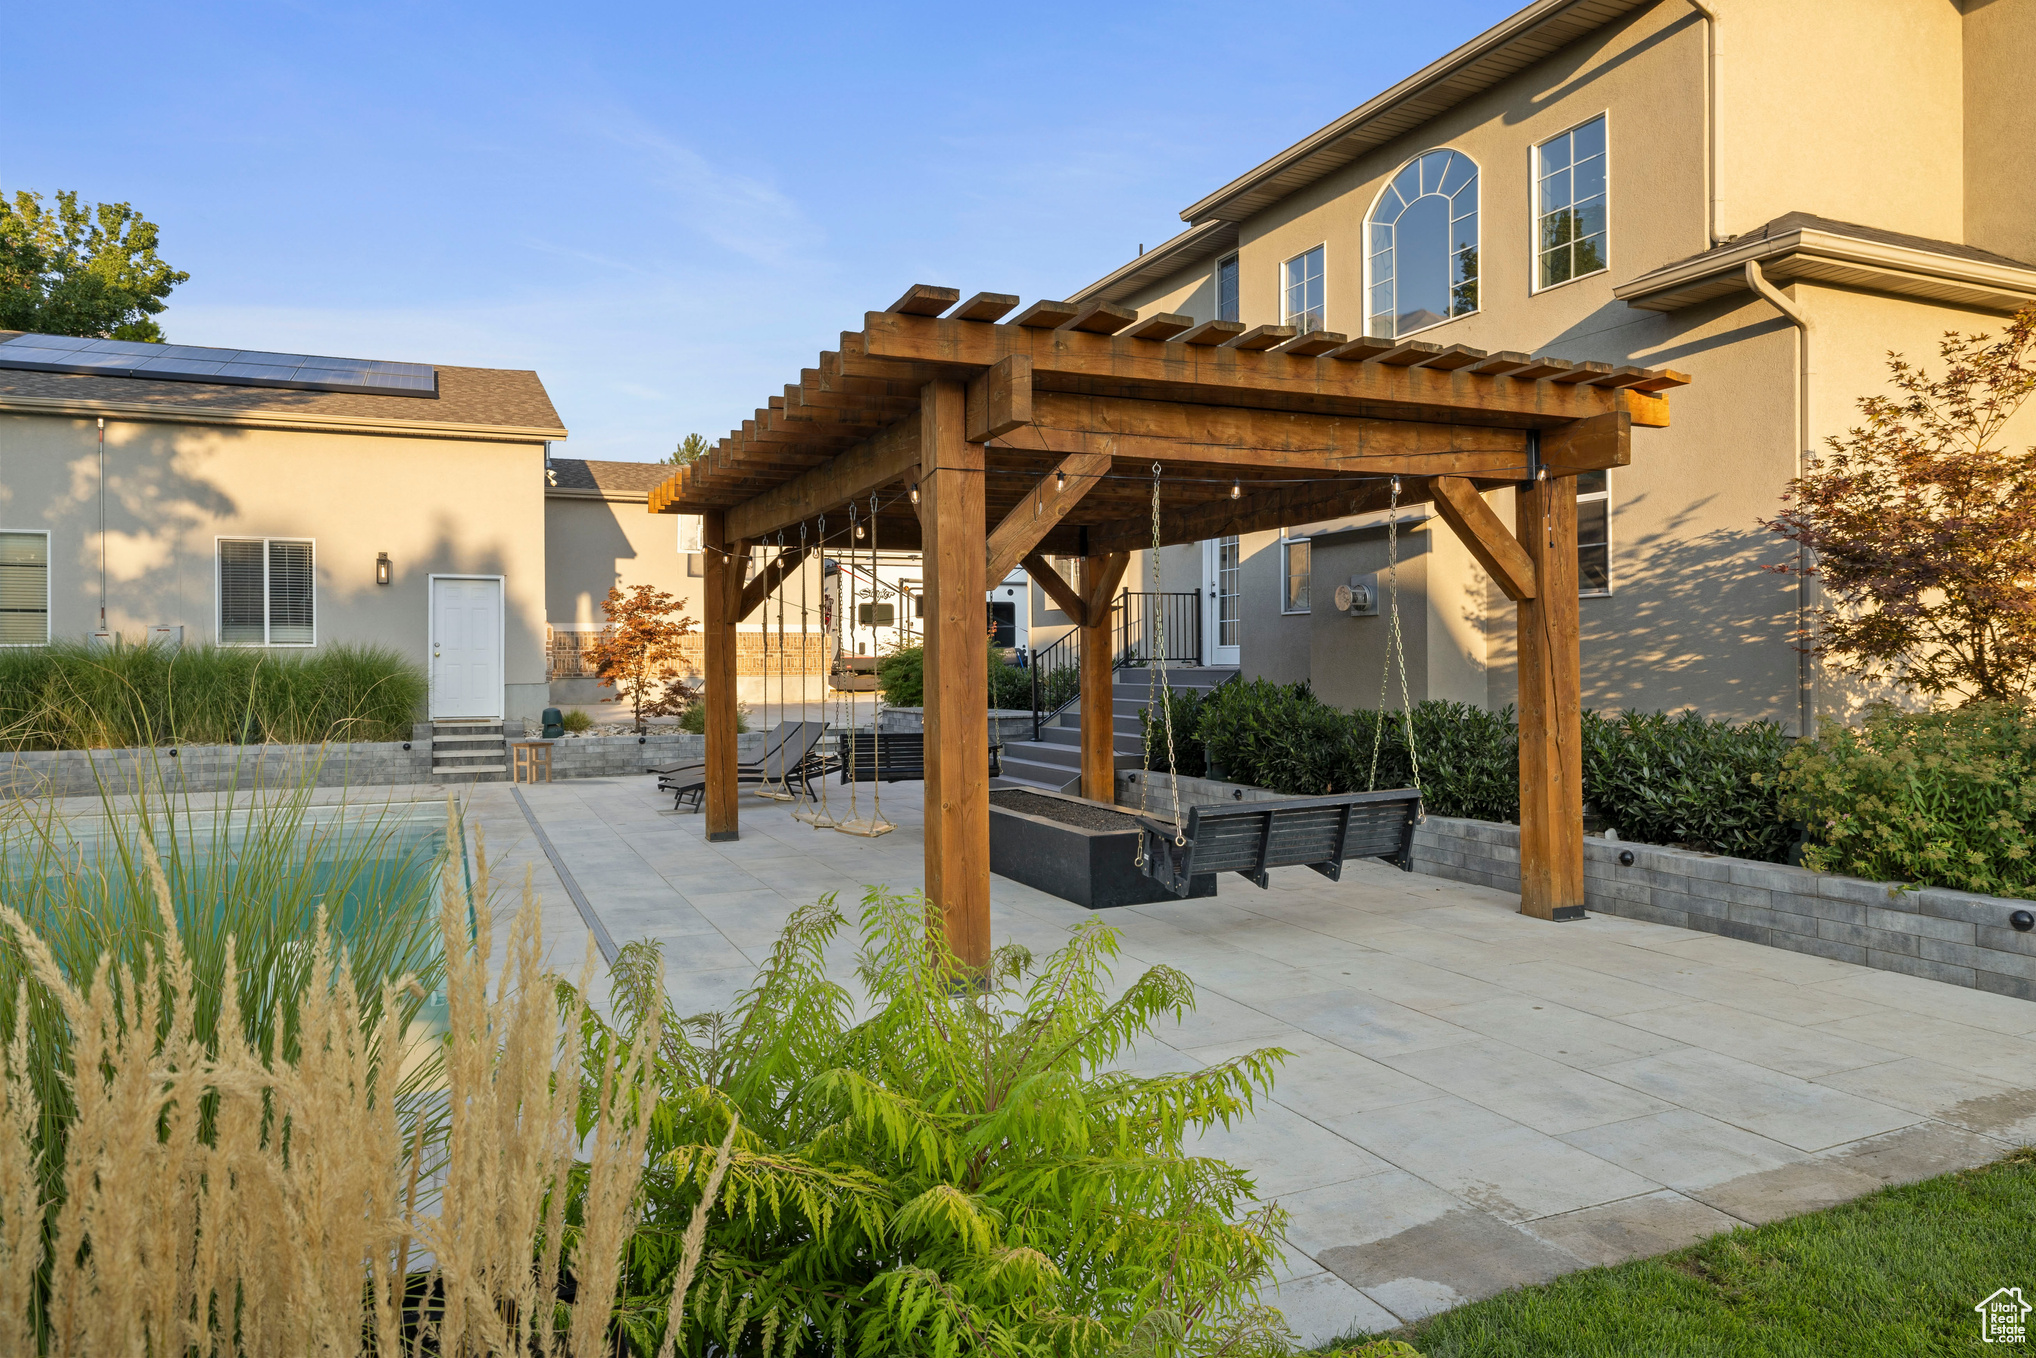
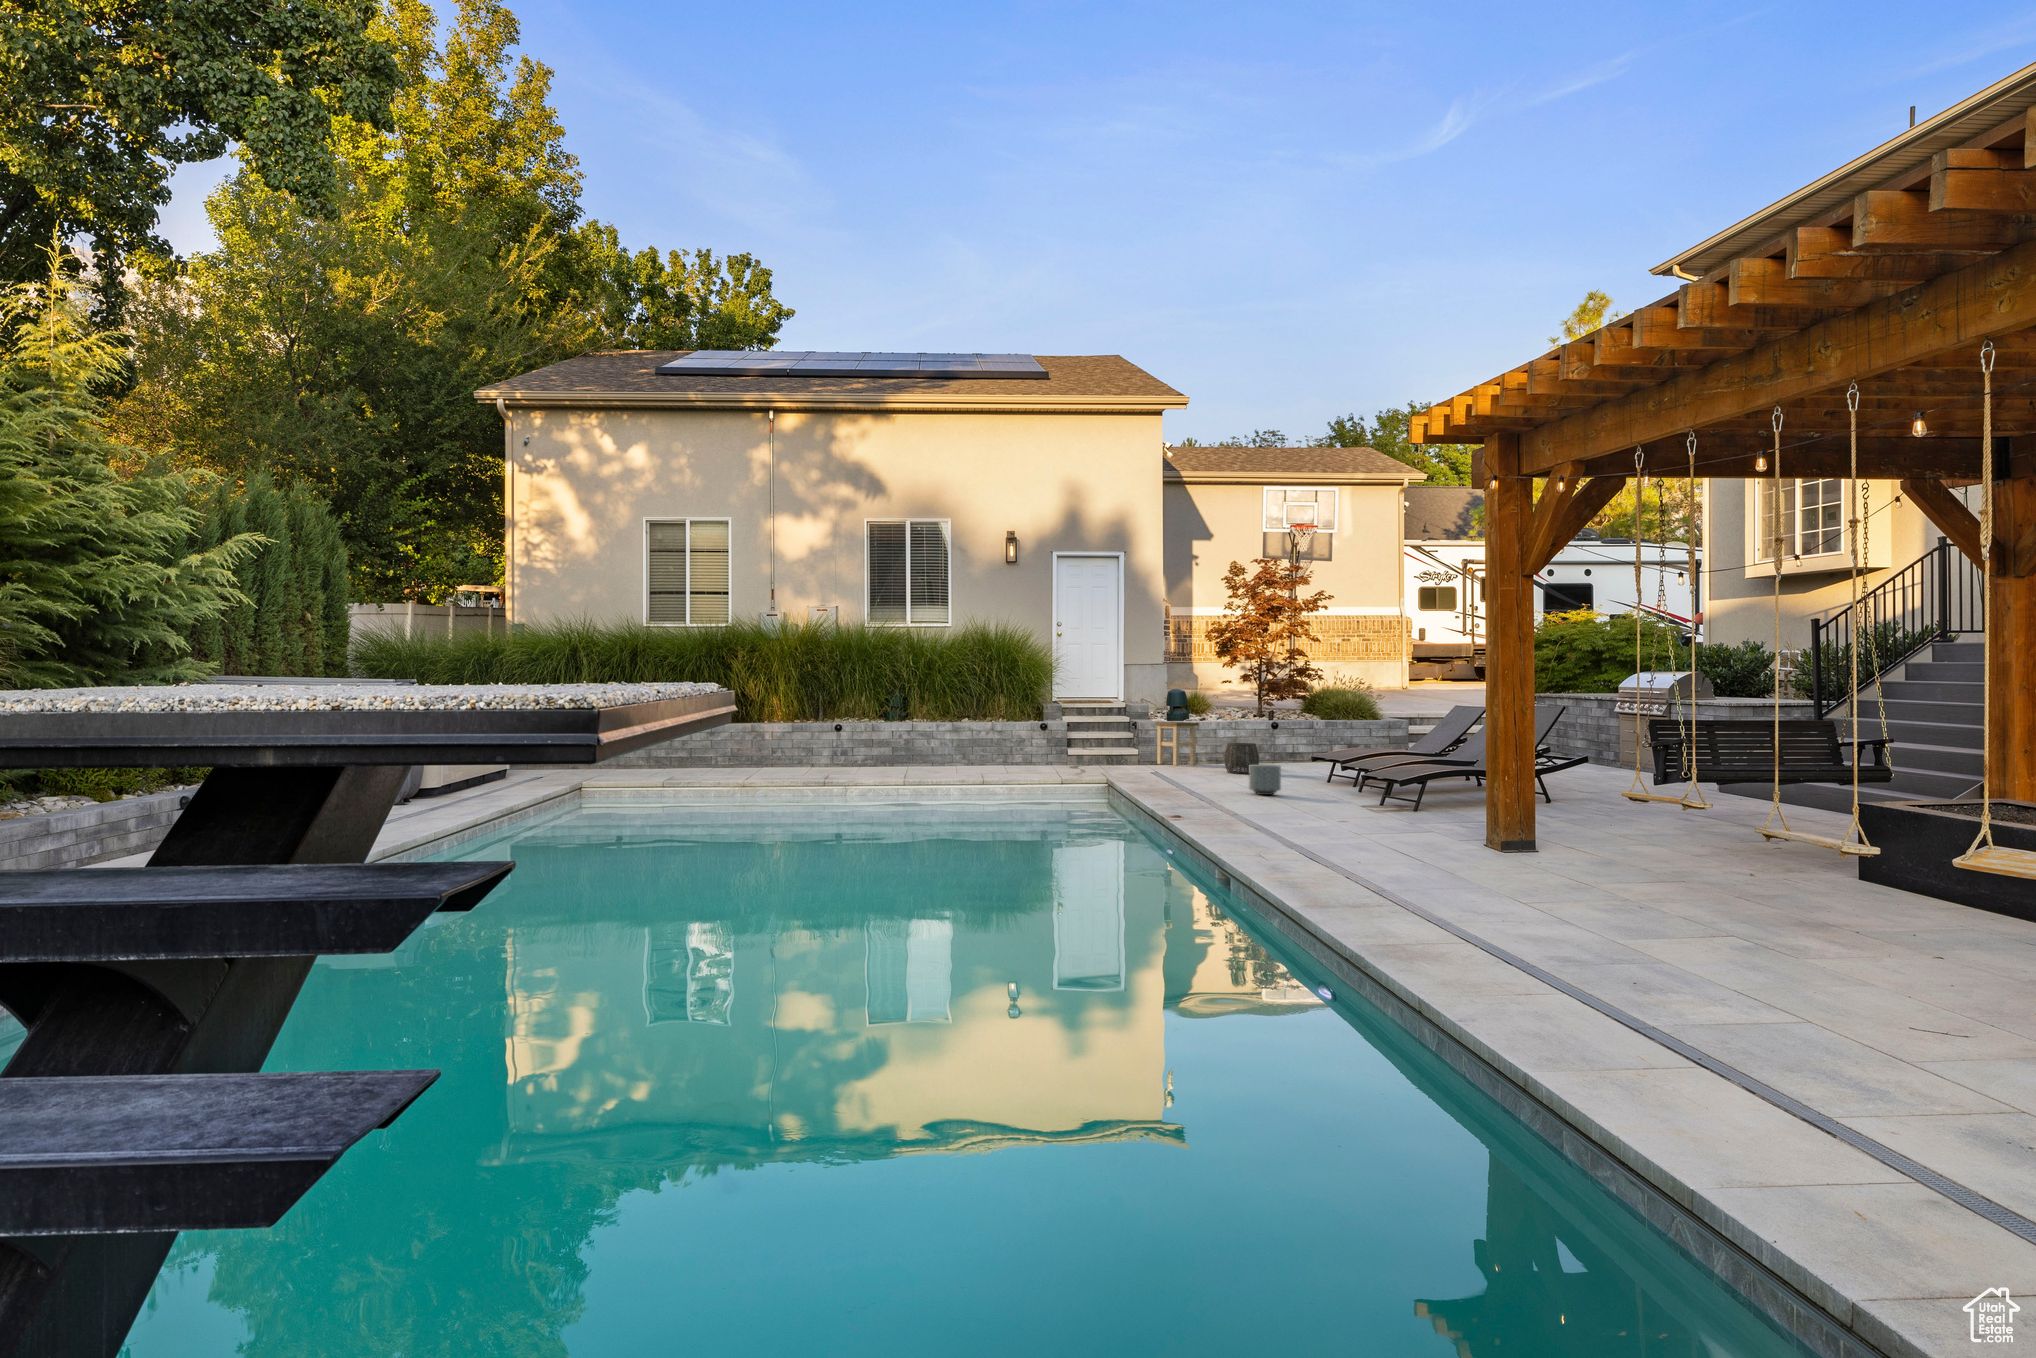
woven basket: none [566,761,600,790] -> present [1224,743,1259,774]
planter: none [542,788,571,816] -> present [1249,764,1281,795]

